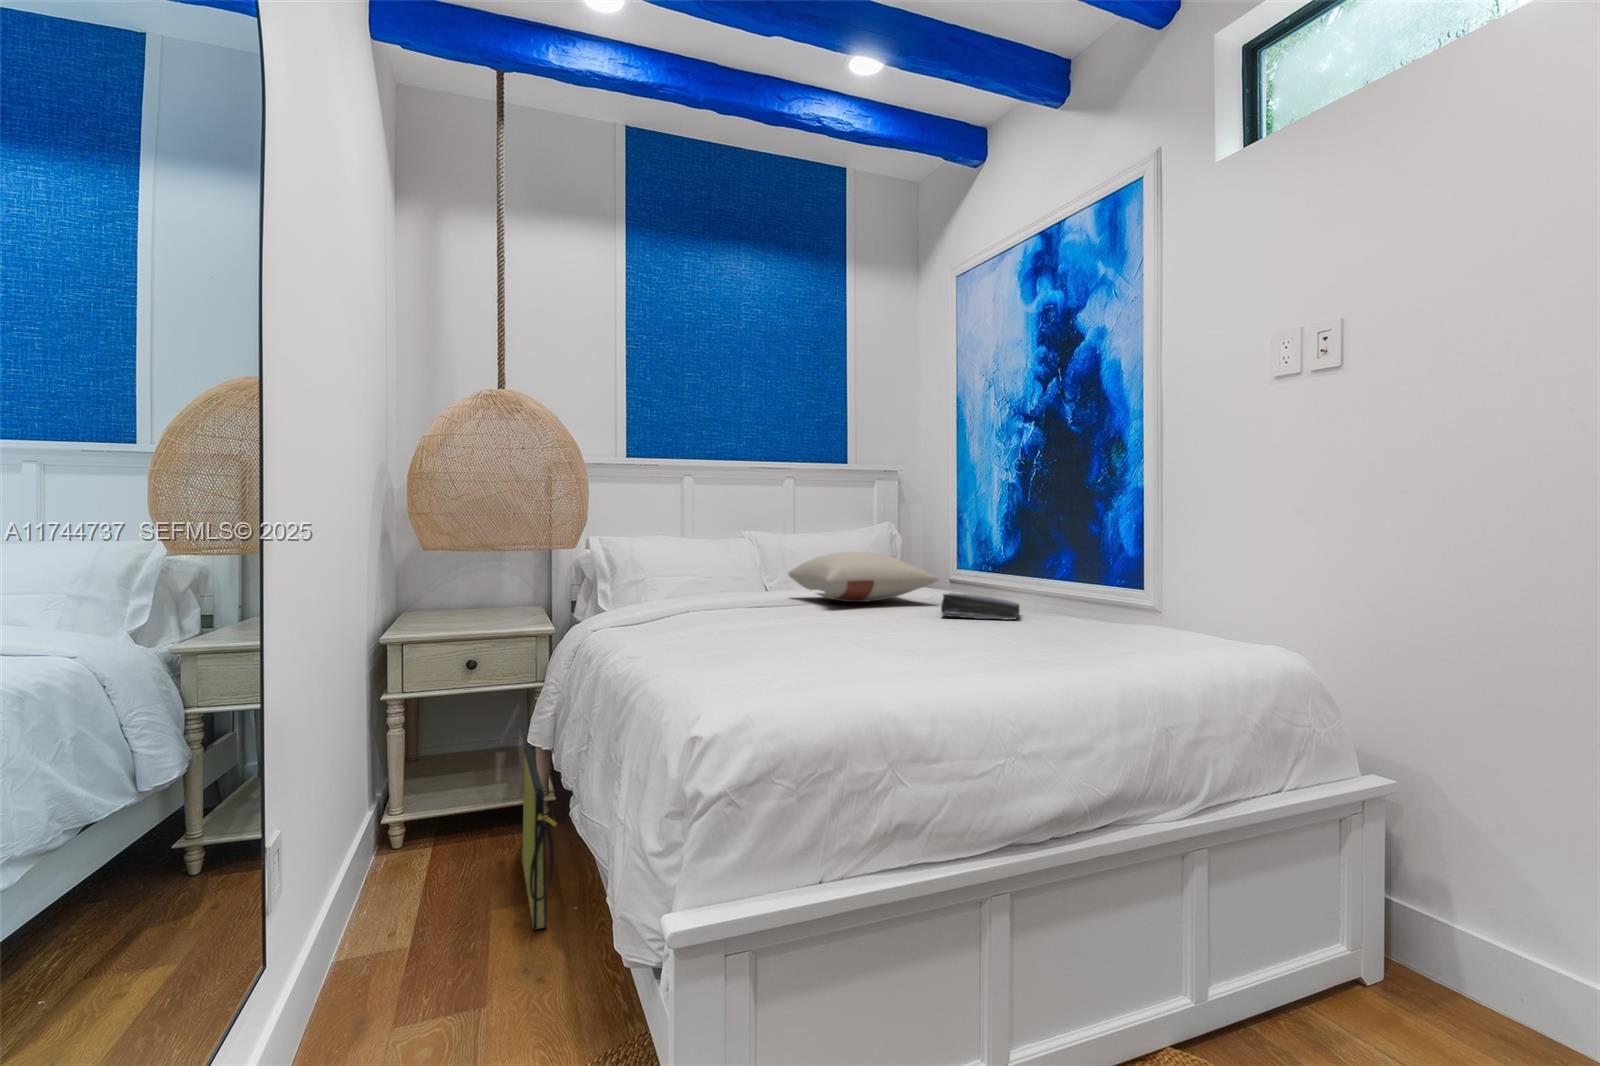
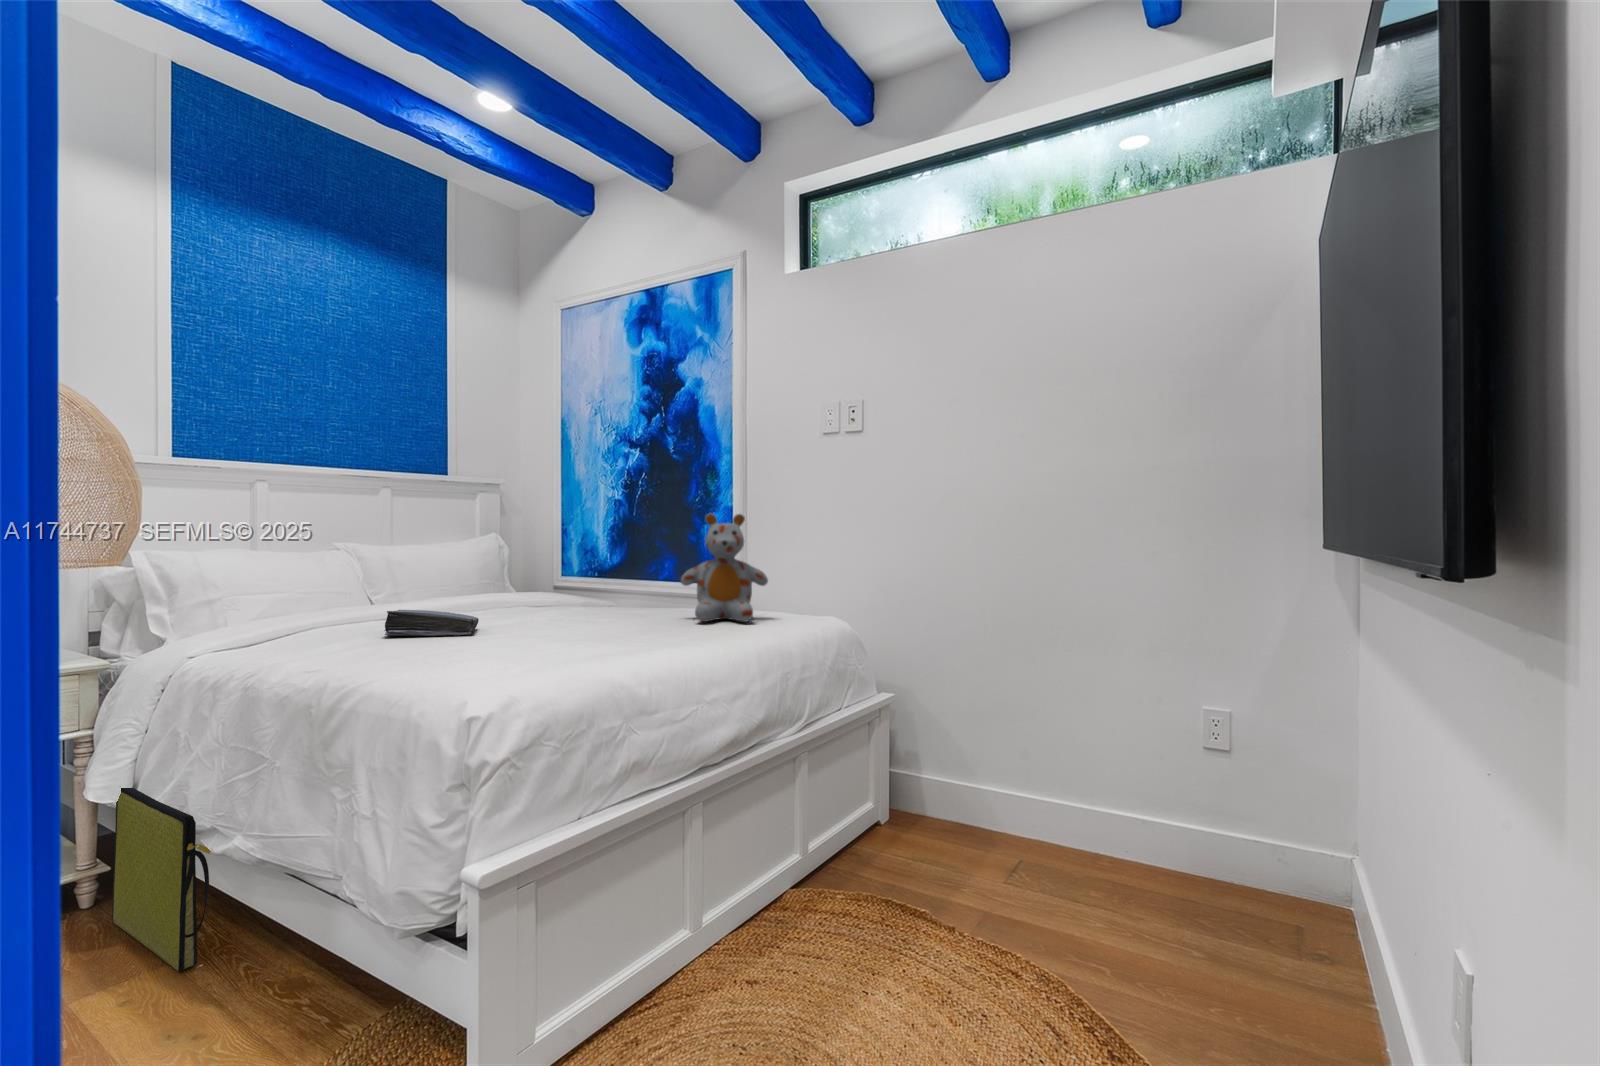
stuffed bear: none [1047,495,1170,642] -> present [681,513,768,622]
pillow: present [789,552,939,602] -> none [415,560,572,606]
book: present [941,593,1020,620] -> present [385,610,479,636]

